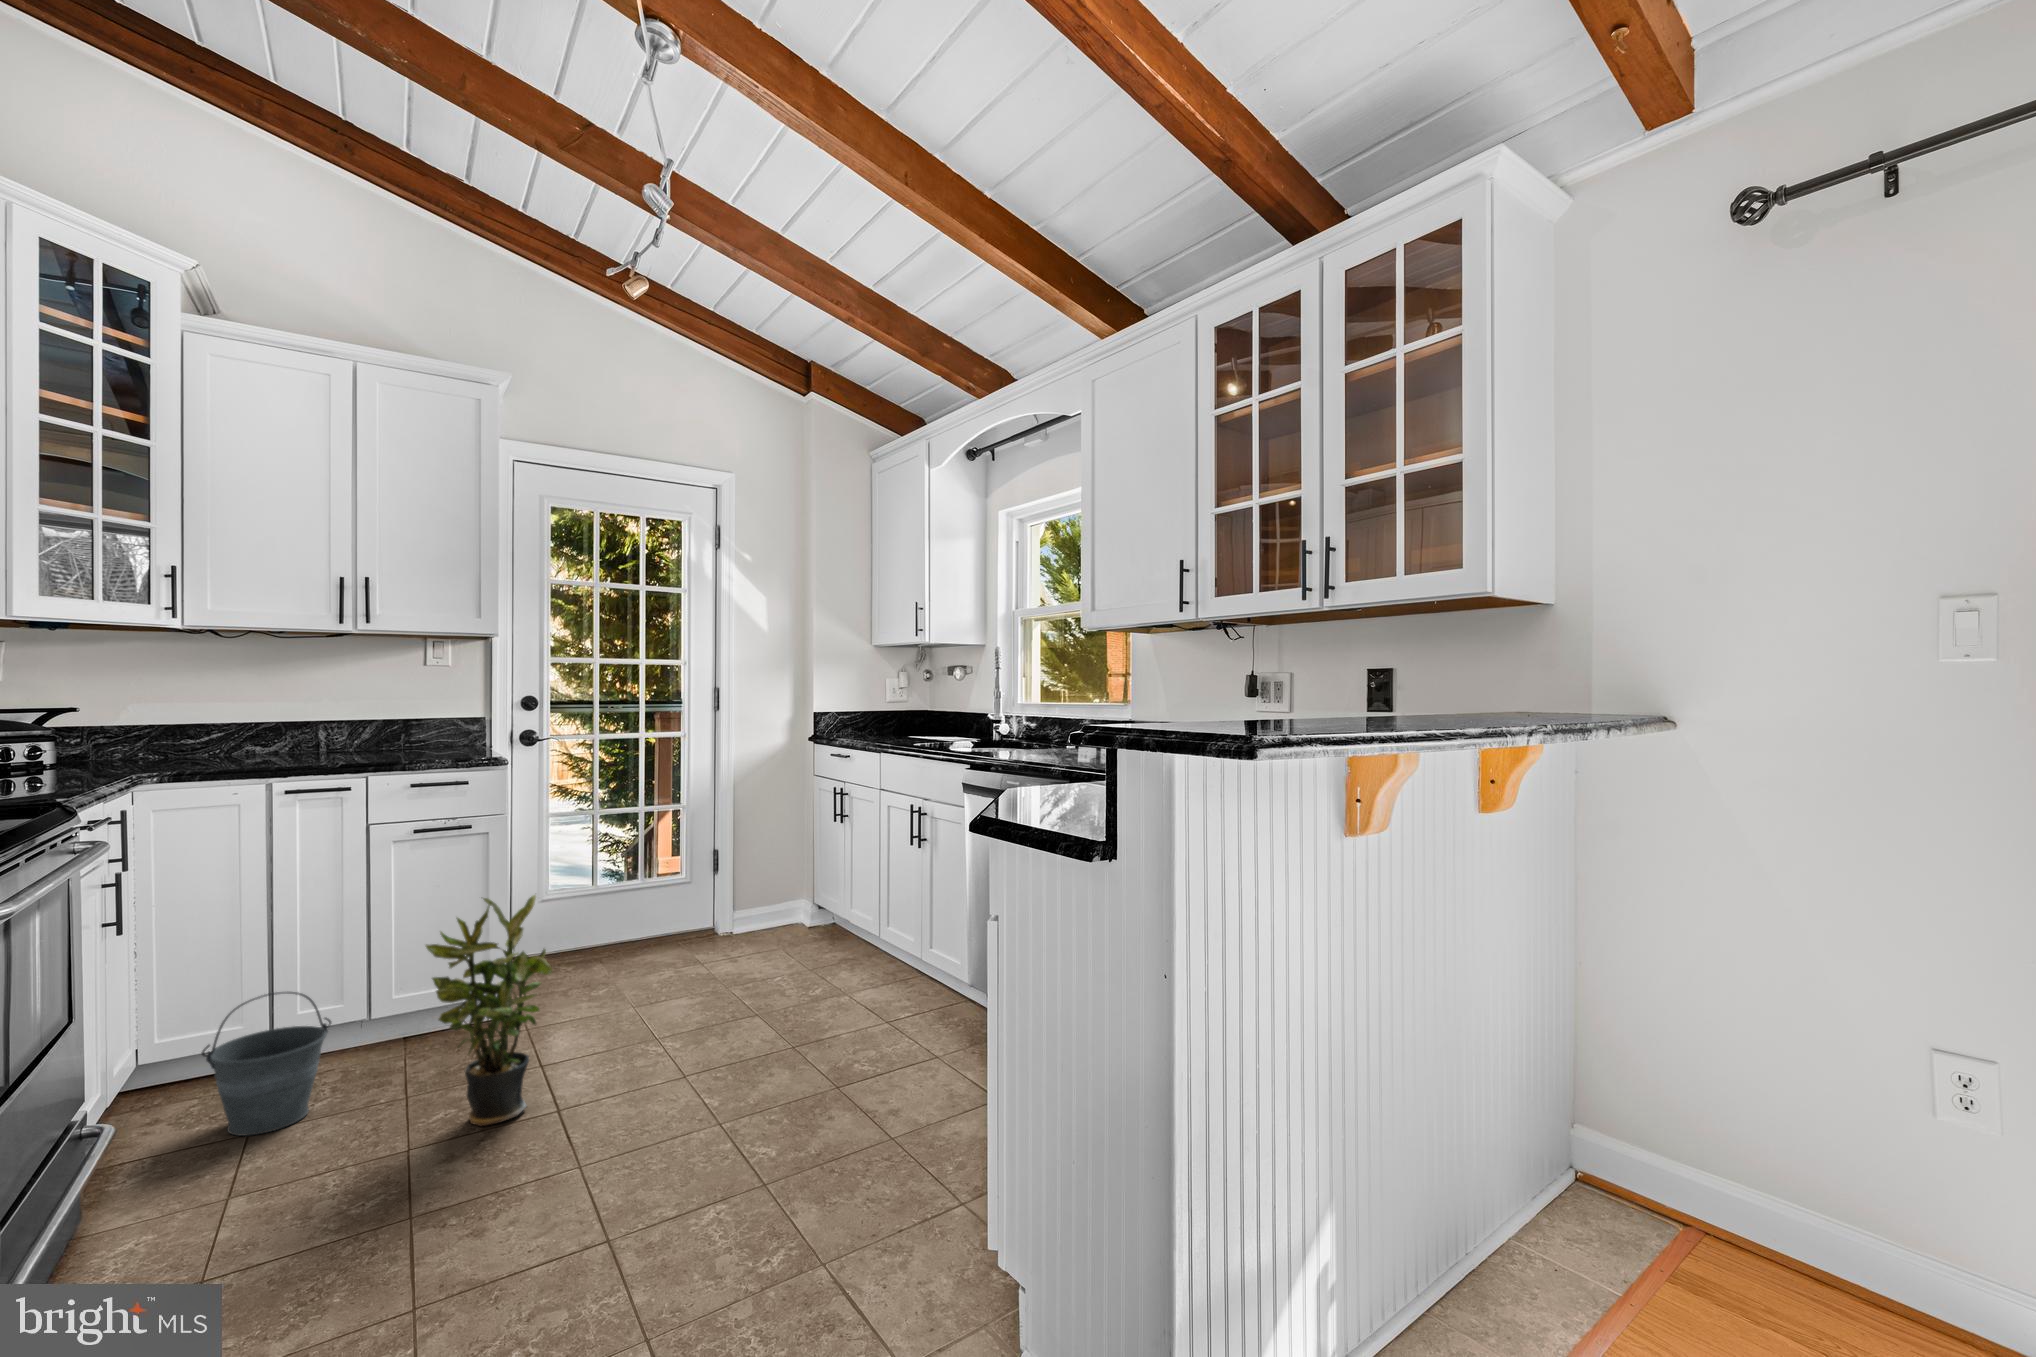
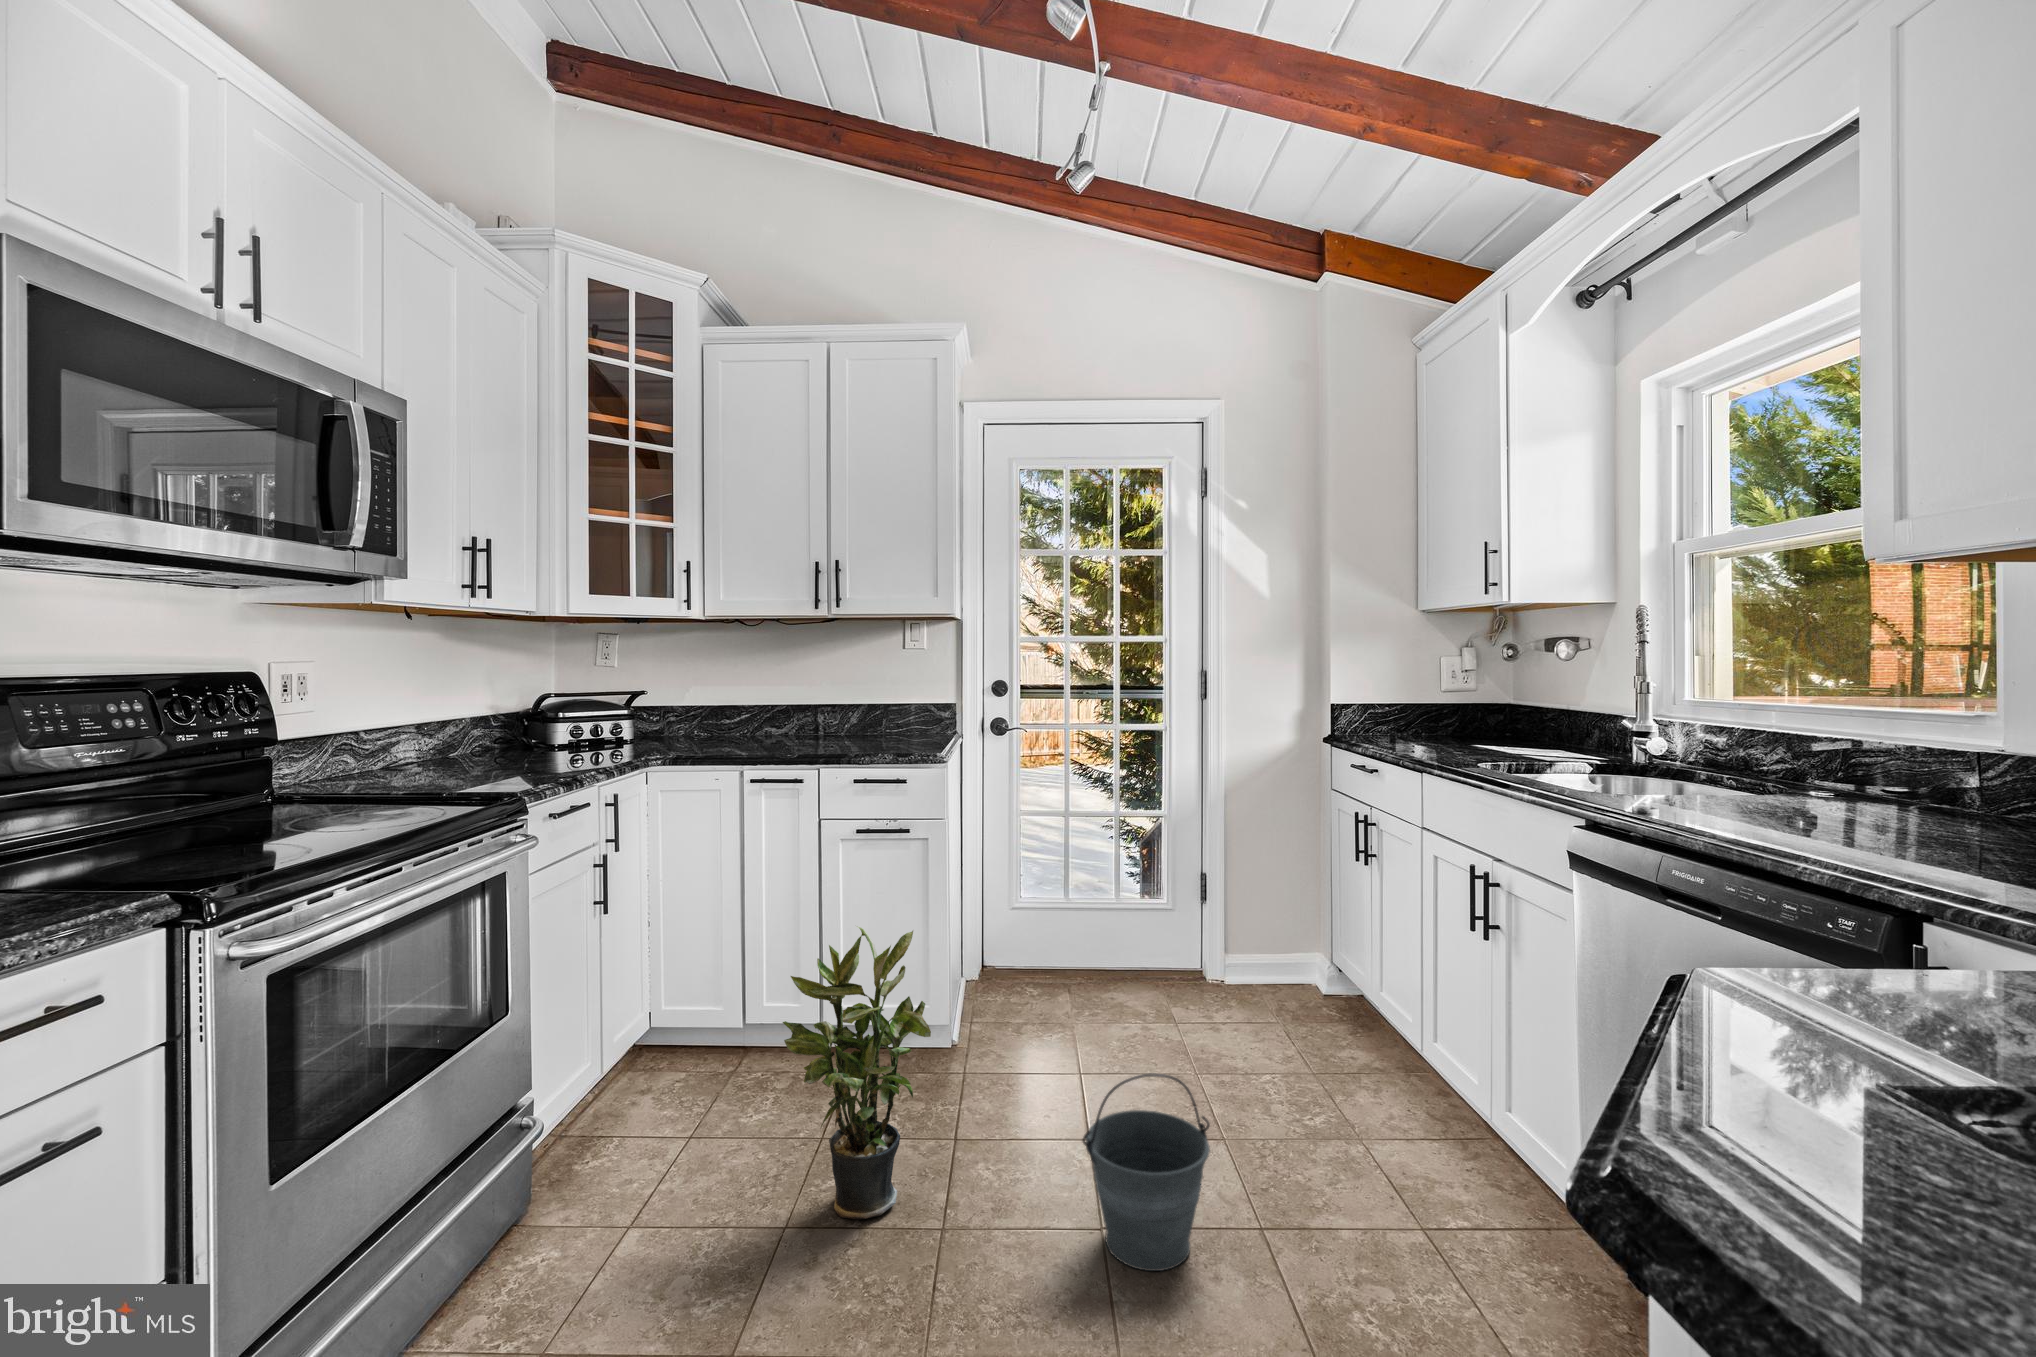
bucket: present [201,992,331,1136] -> present [1082,1073,1210,1271]

